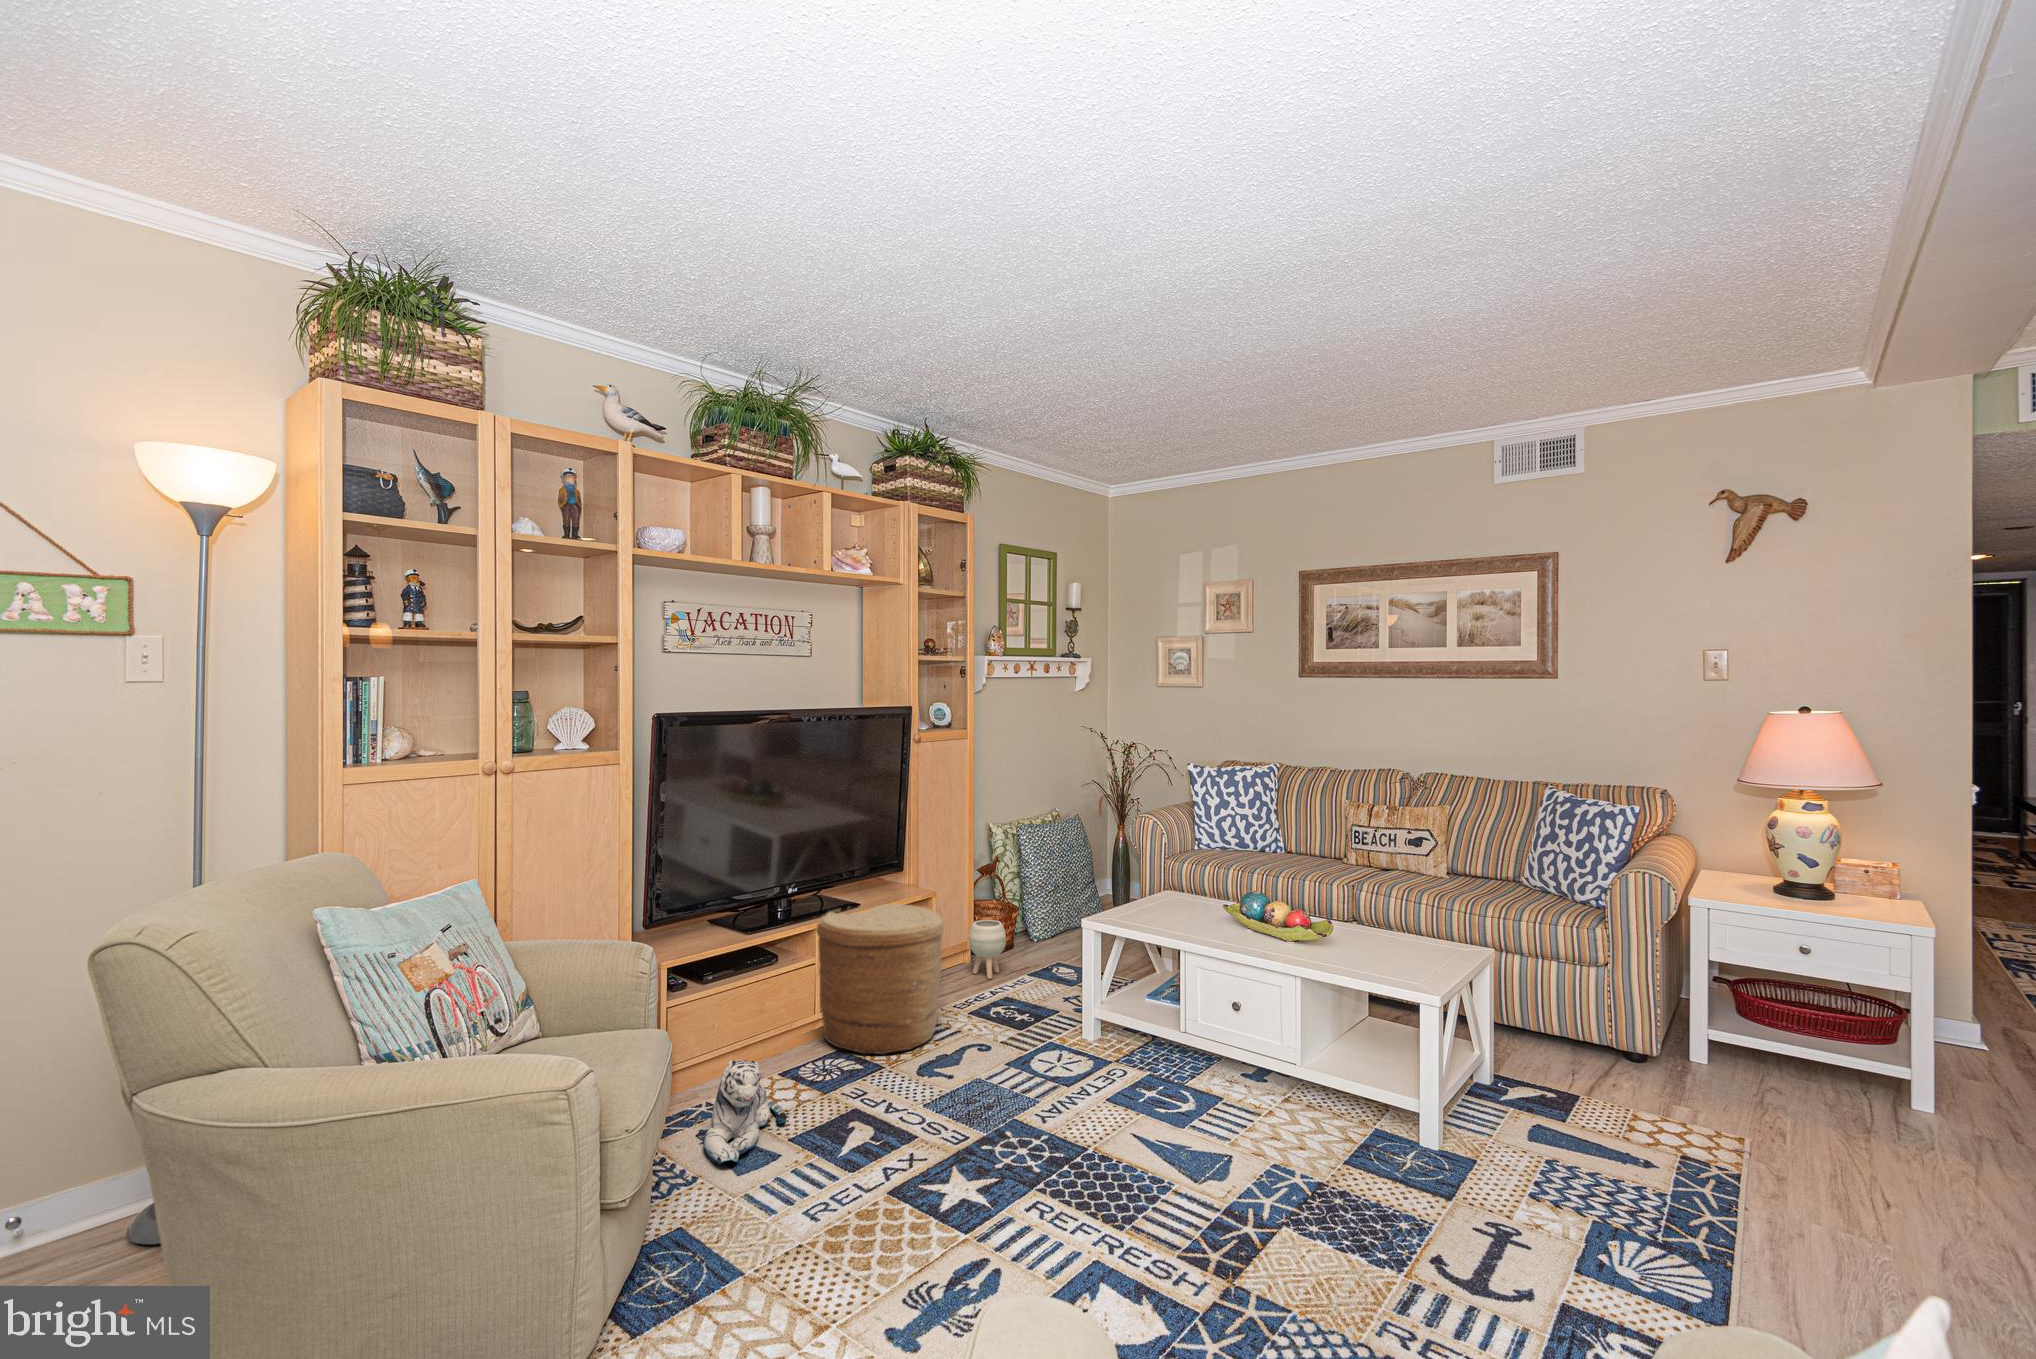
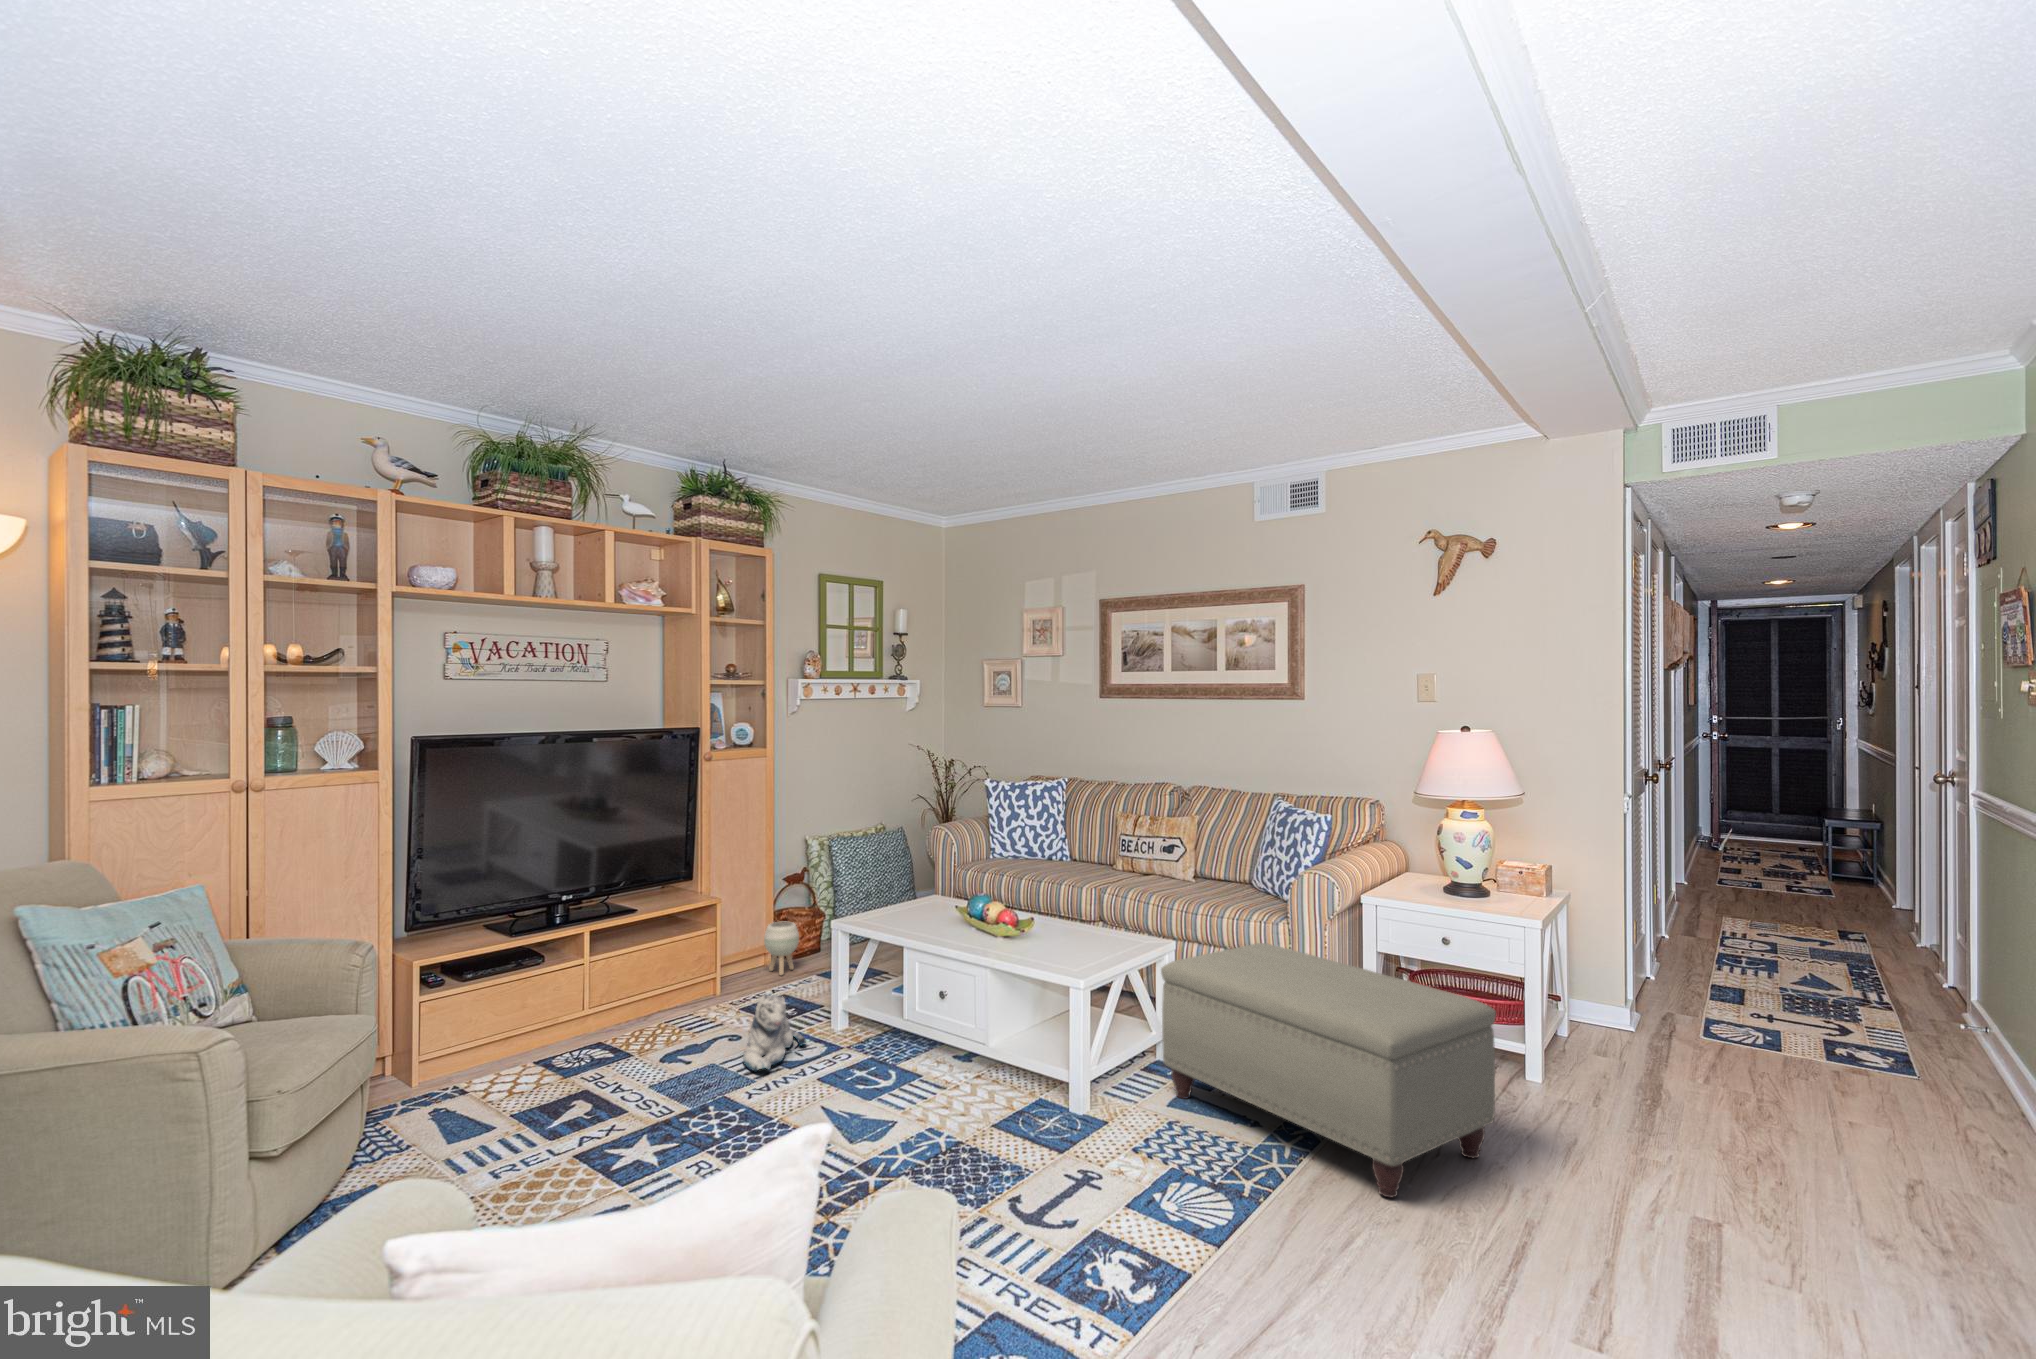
woven basket: present [816,904,944,1054] -> none [587,906,708,1043]
ottoman: none [1506,950,1947,1248] -> present [1161,943,1496,1197]
plush toy: present [703,1060,787,1165] -> present [743,995,806,1072]

